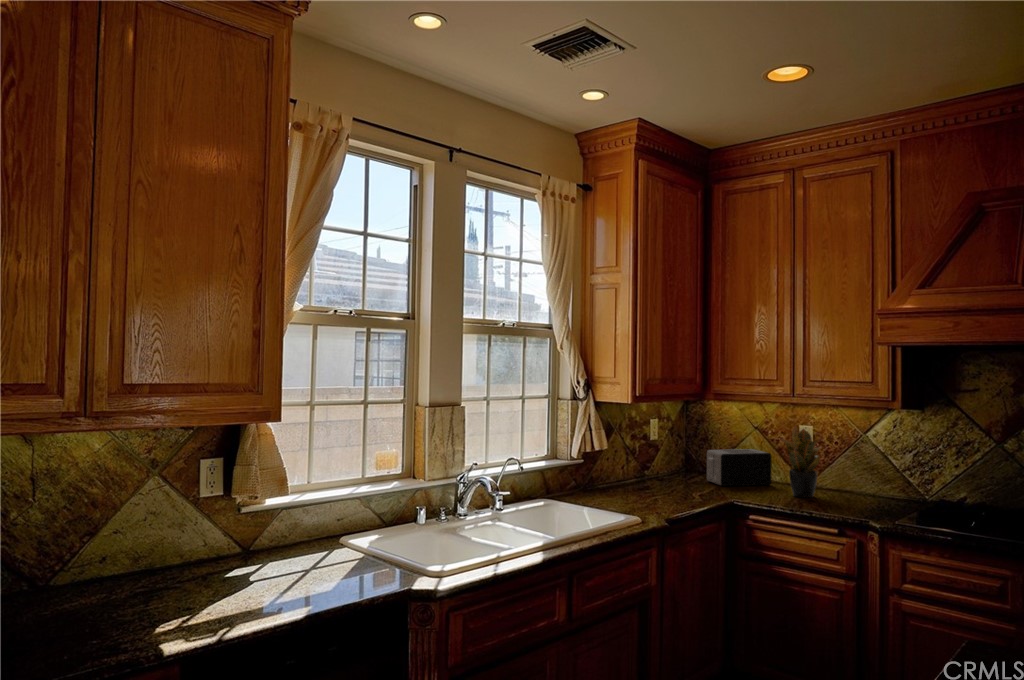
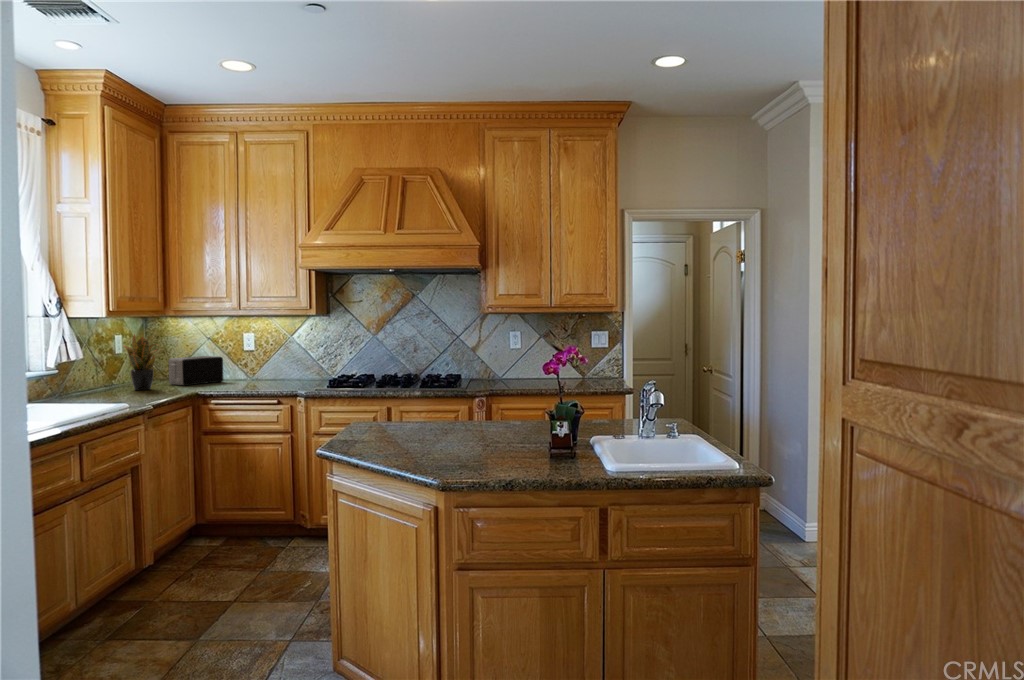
potted plant: present [781,426,821,498] -> present [124,334,156,390]

